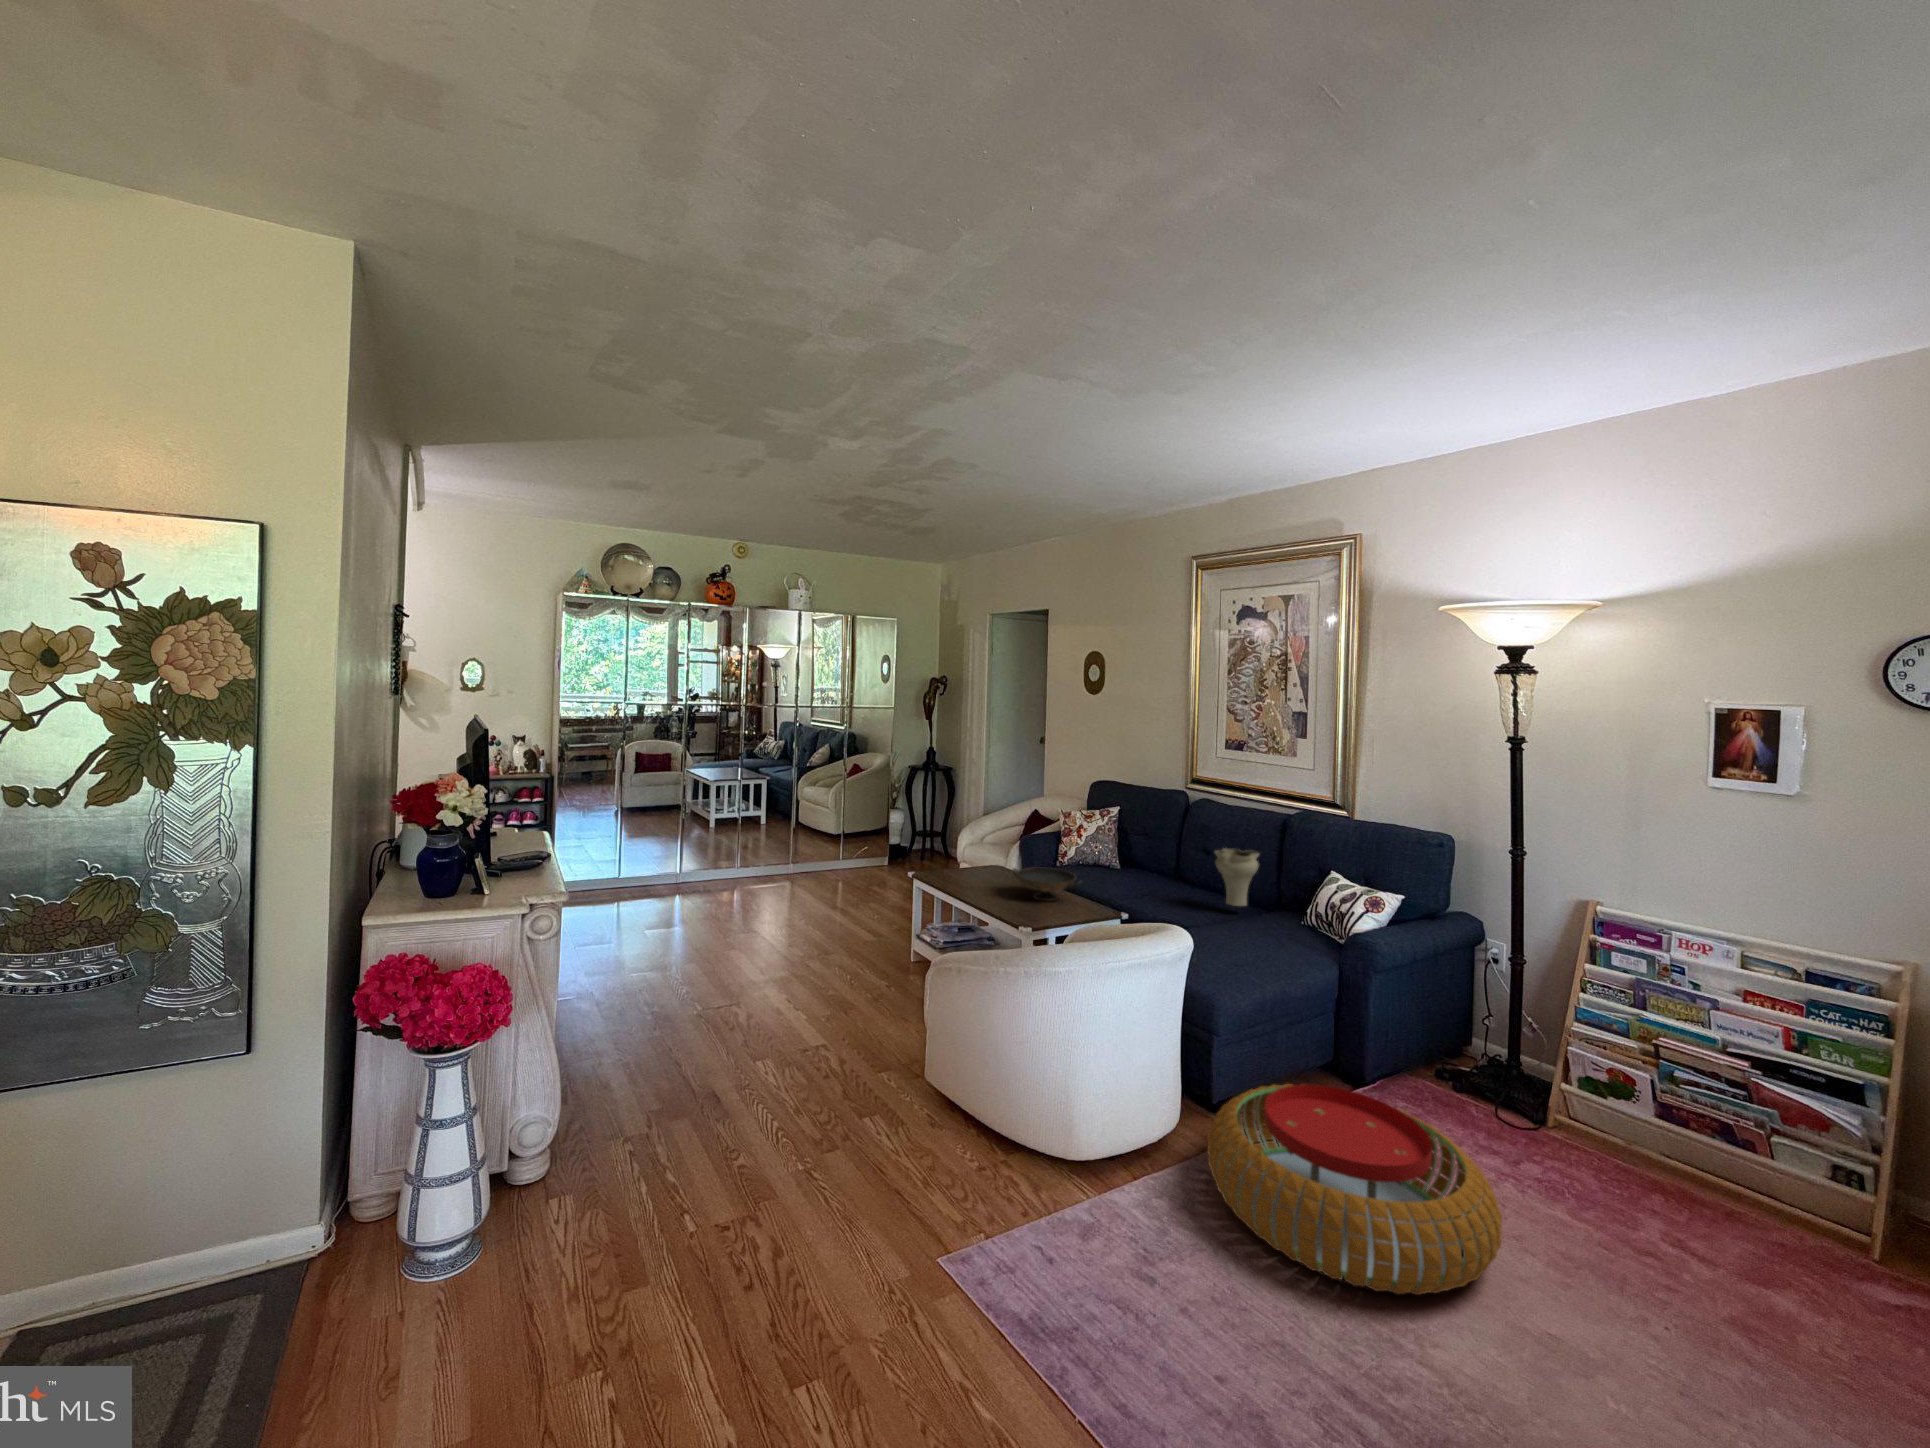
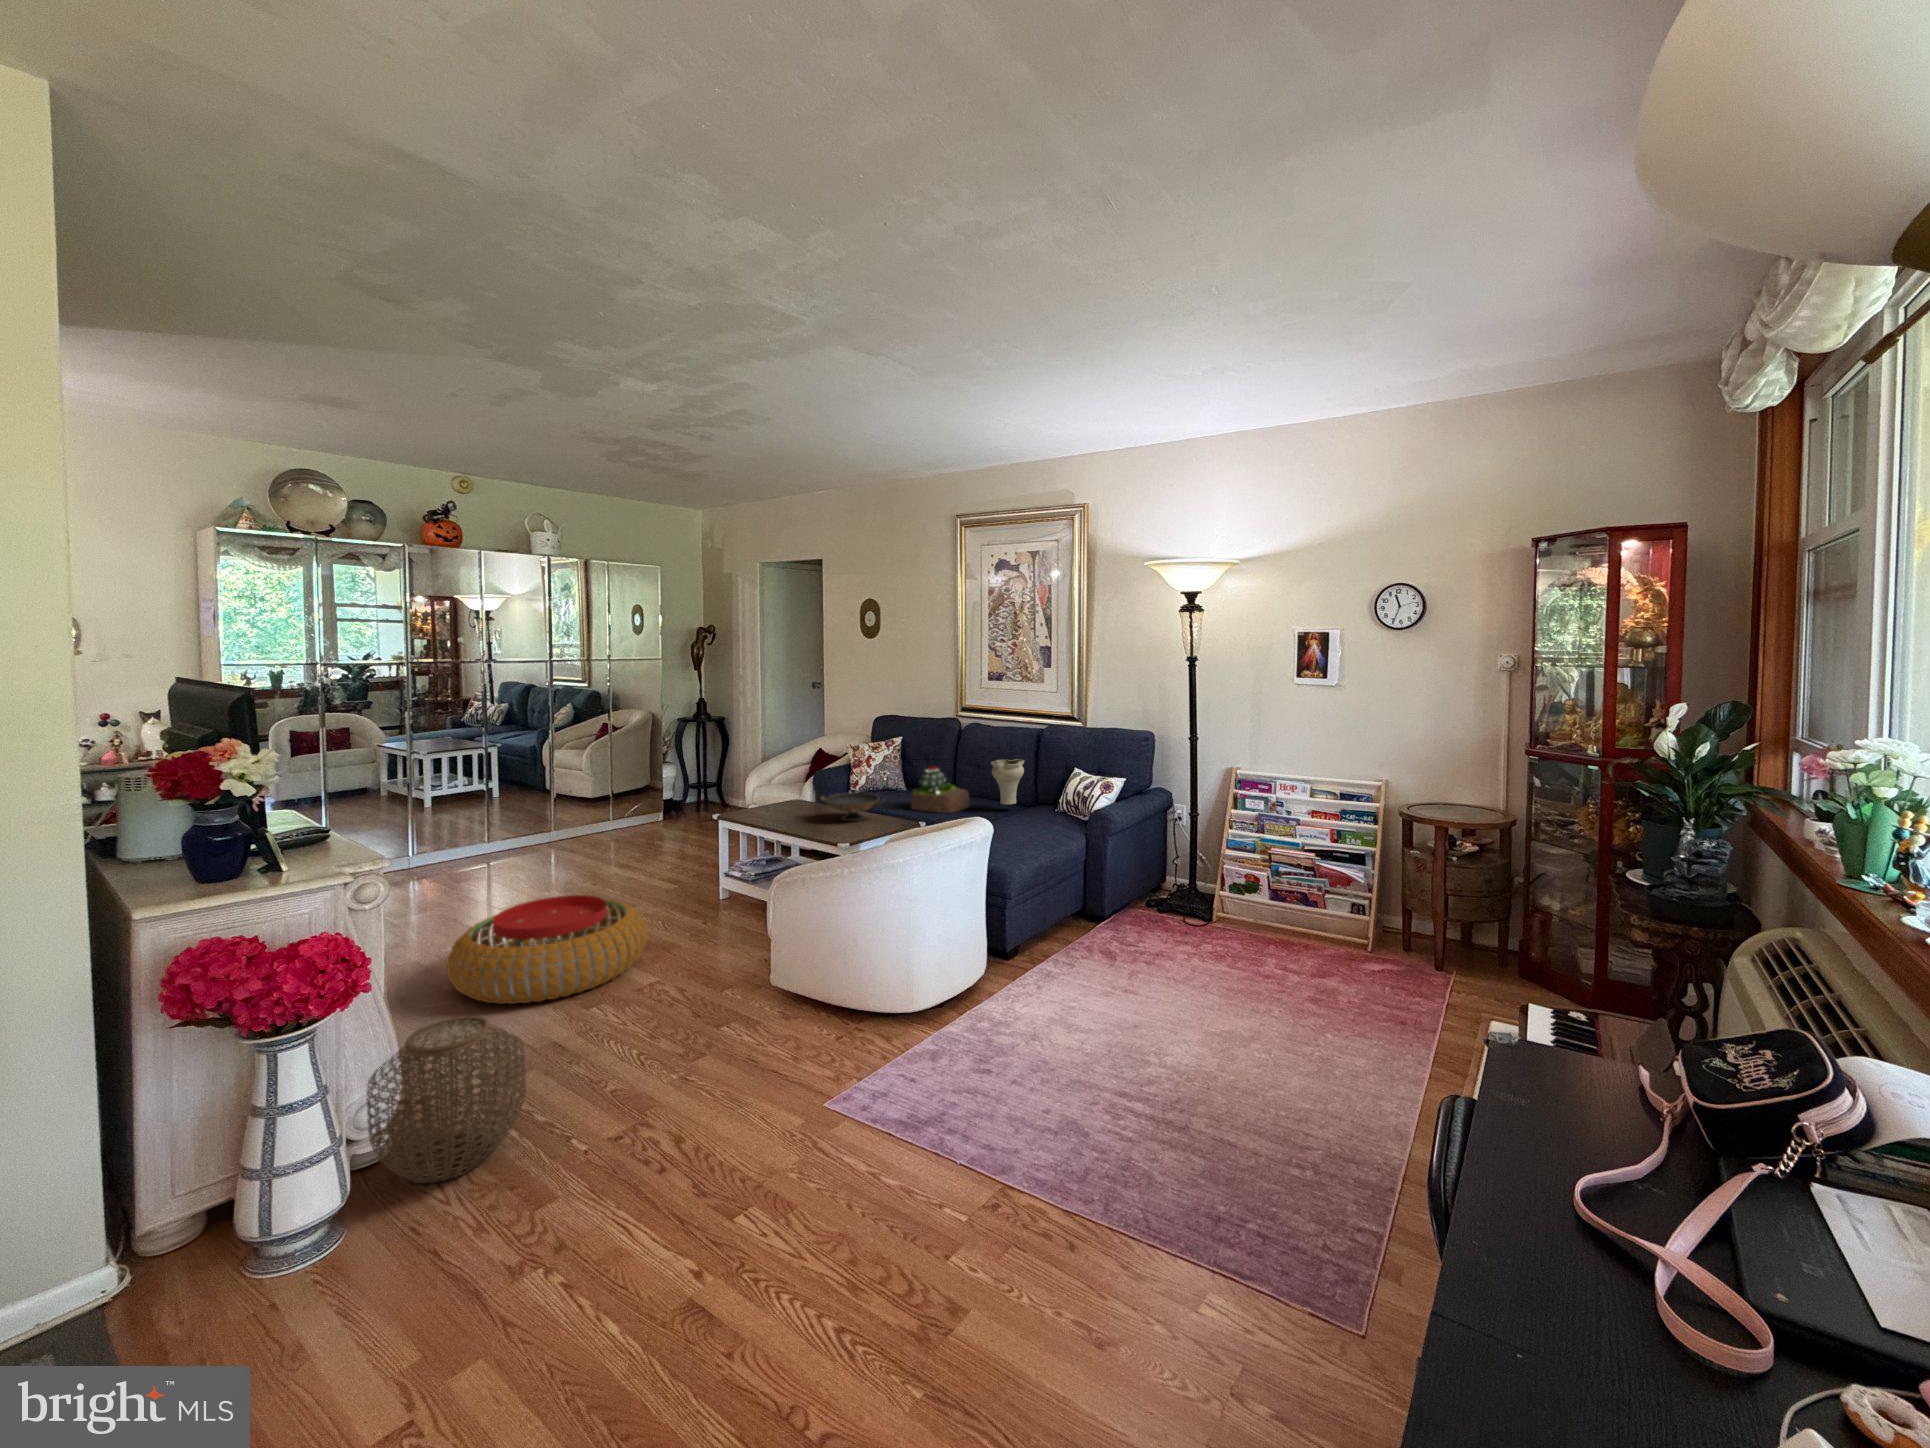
succulent plant: none [1116,847,1187,906] -> present [911,766,969,813]
woven basket: none [529,1058,661,1221] -> present [366,1016,526,1183]
pouf: present [1207,1084,1502,1295] -> present [447,895,647,1004]

